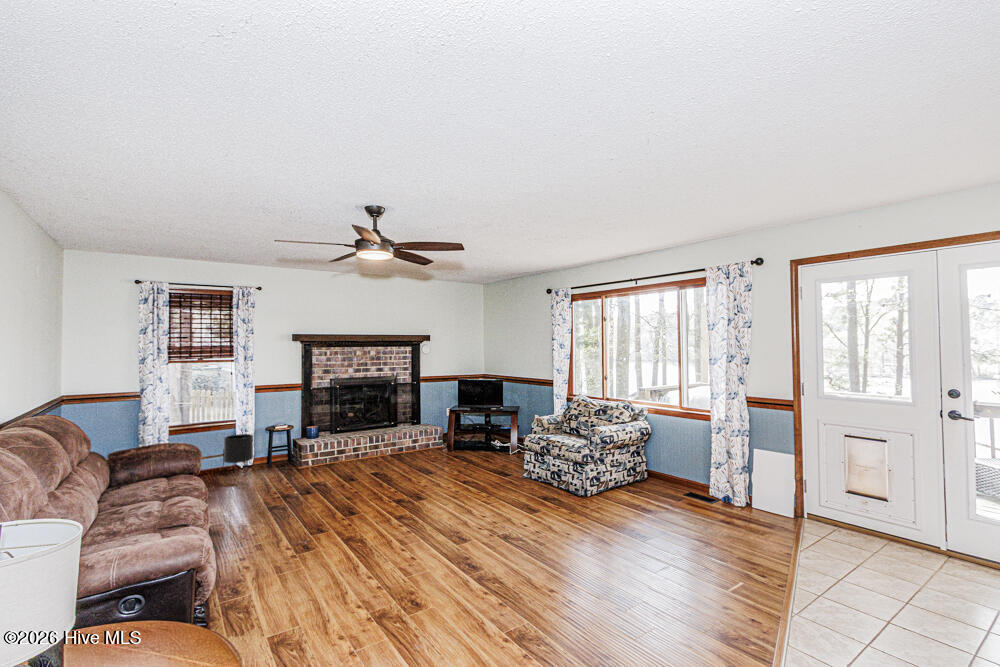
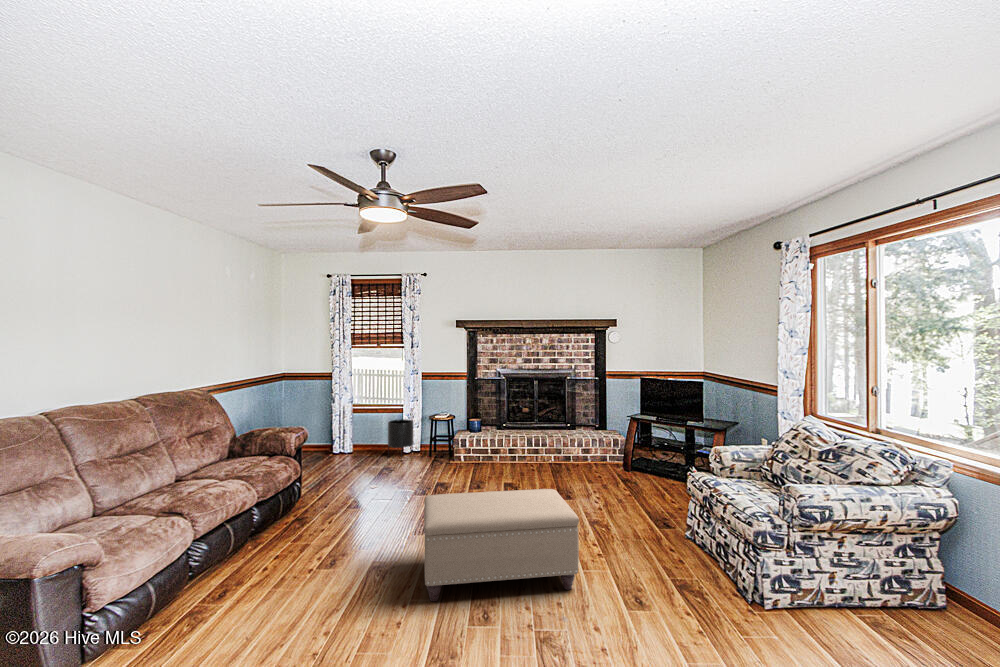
ottoman: none [382,456,497,541] -> present [424,489,579,601]

